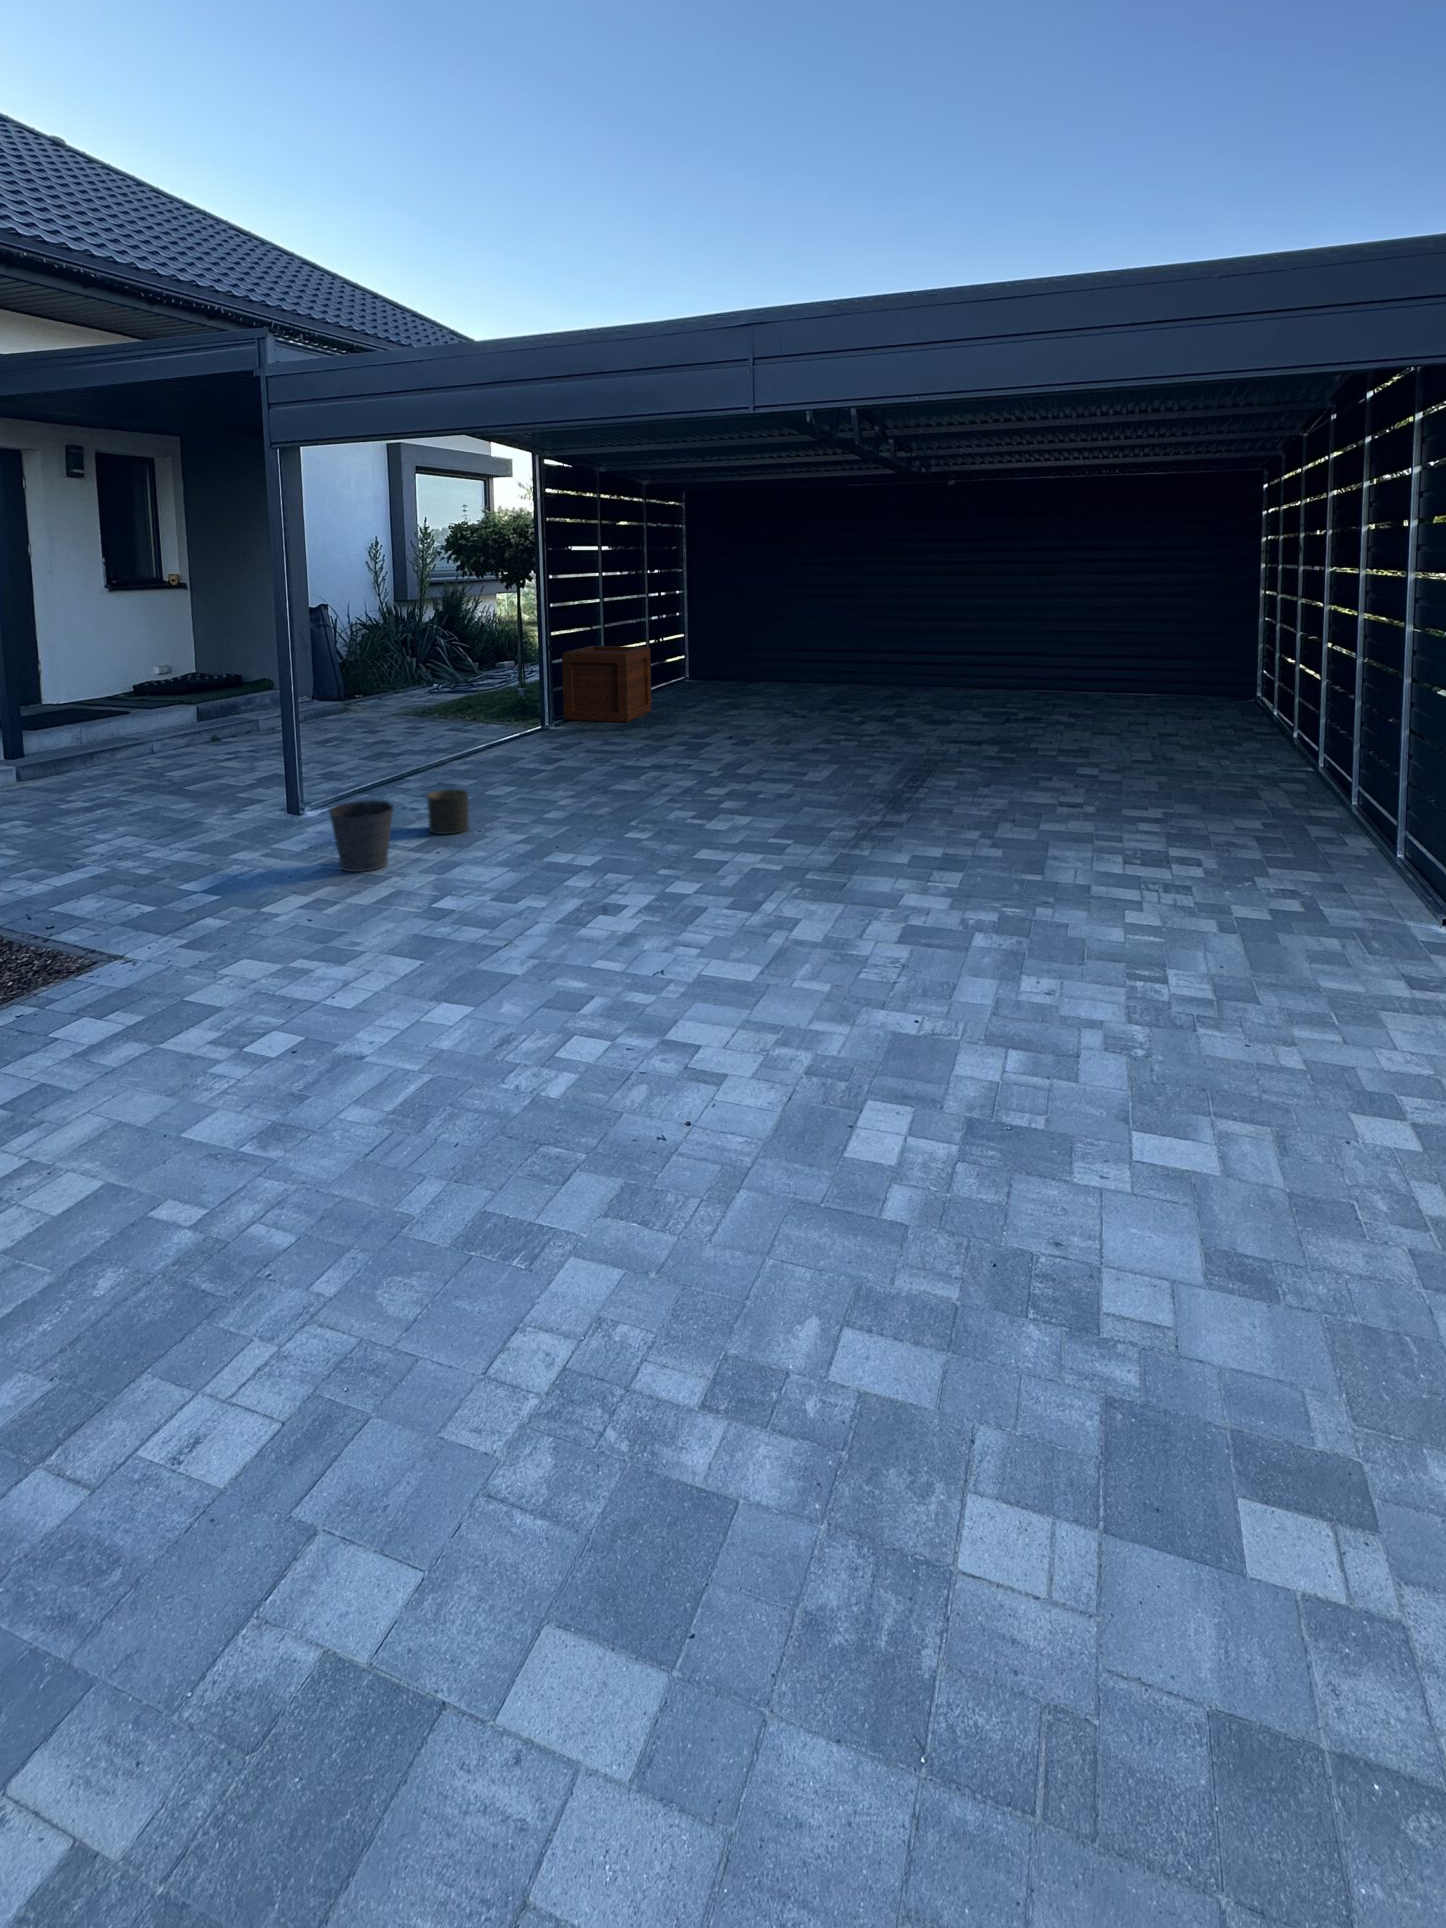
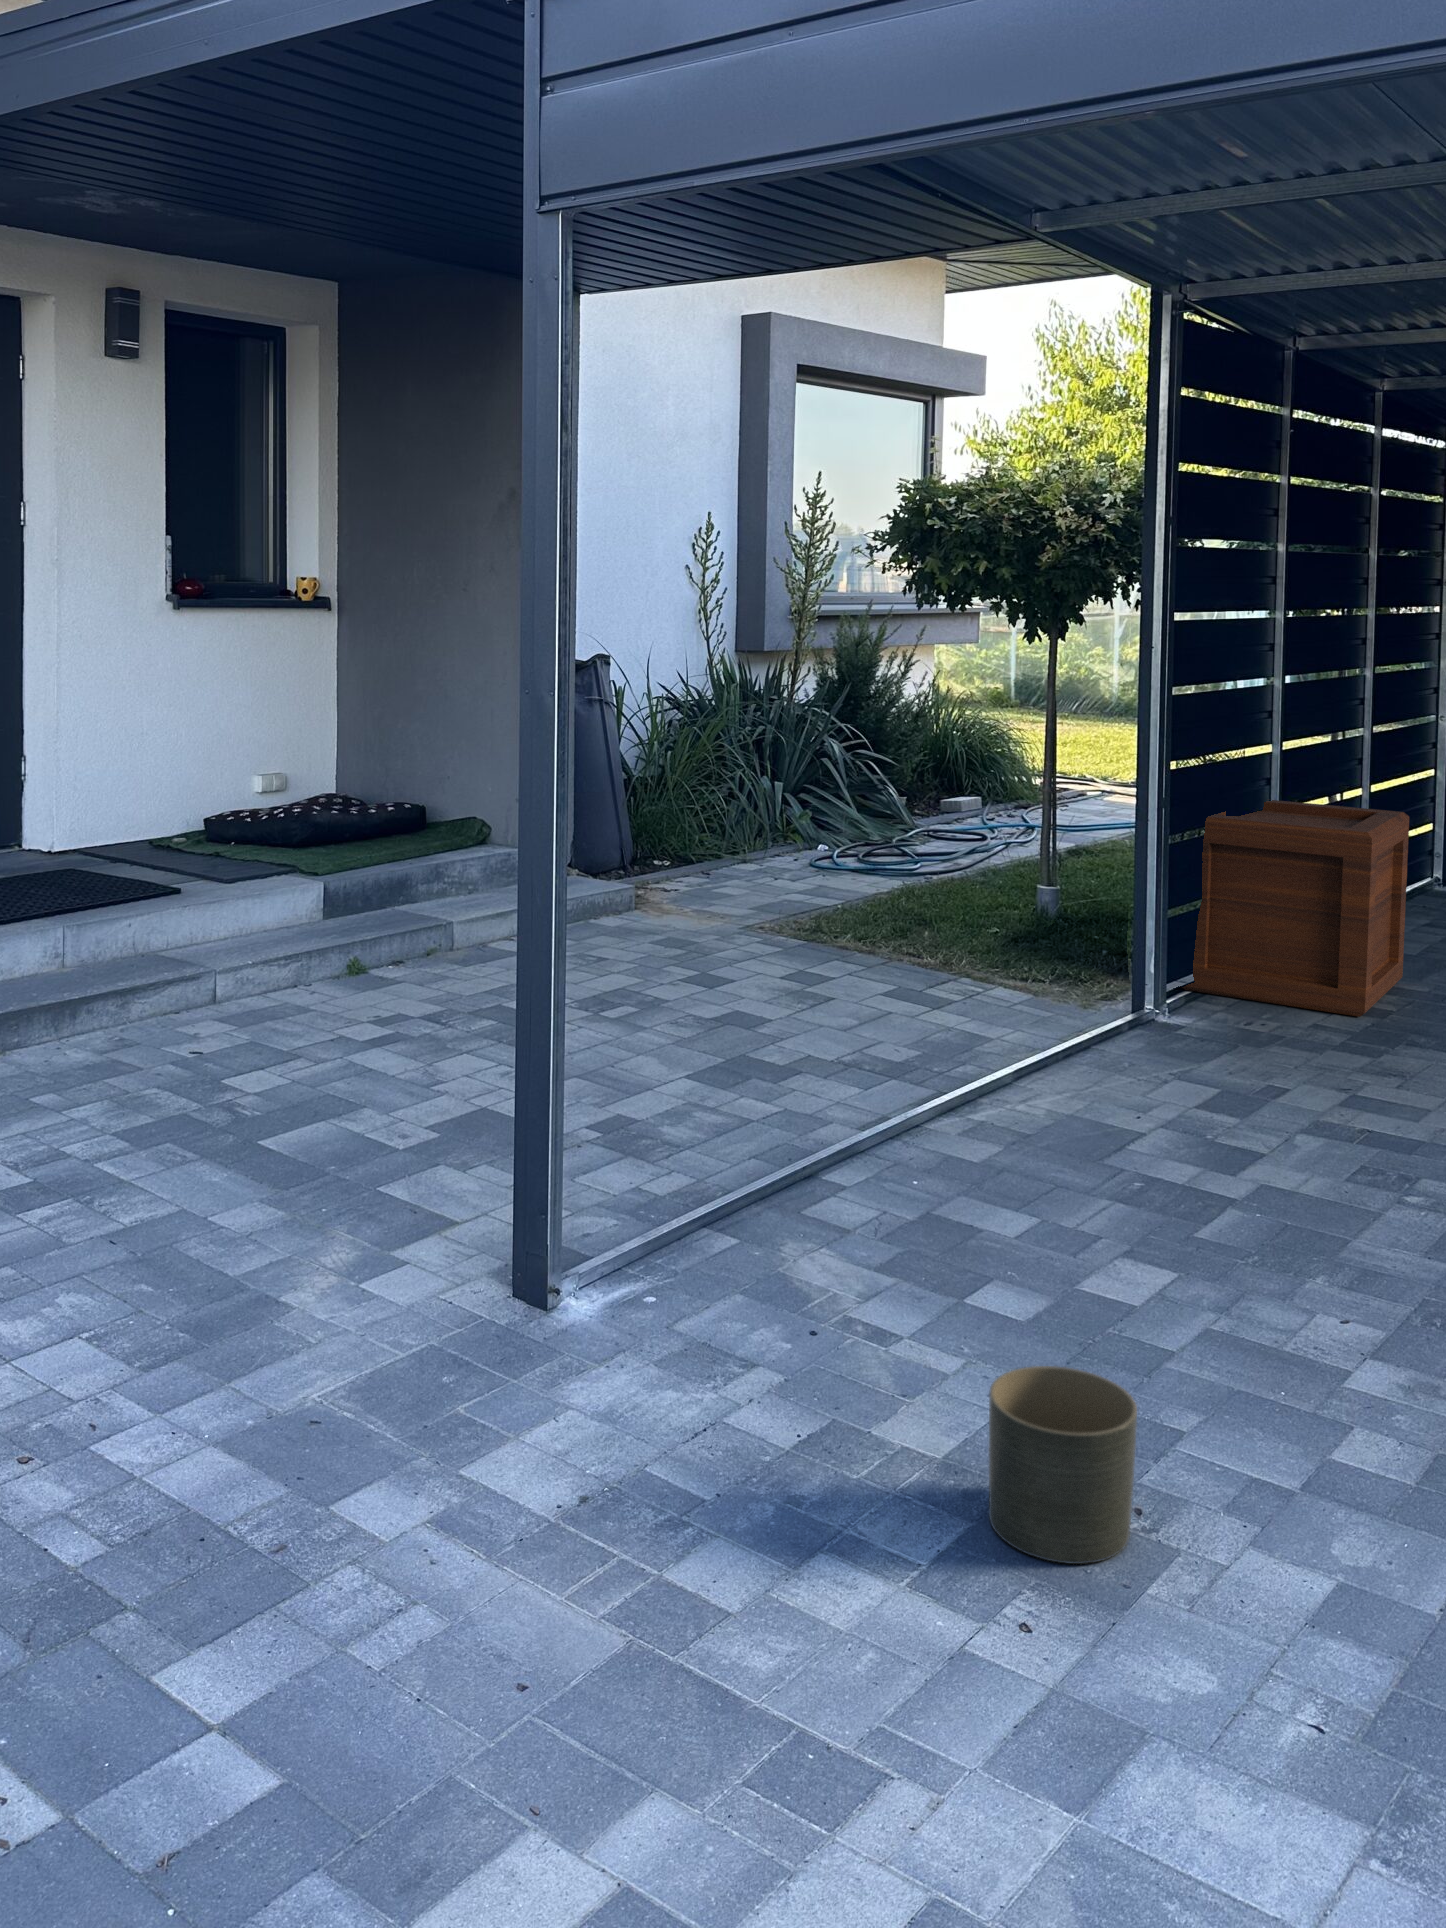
bucket: present [330,800,393,872] -> none [685,1466,935,1819]

